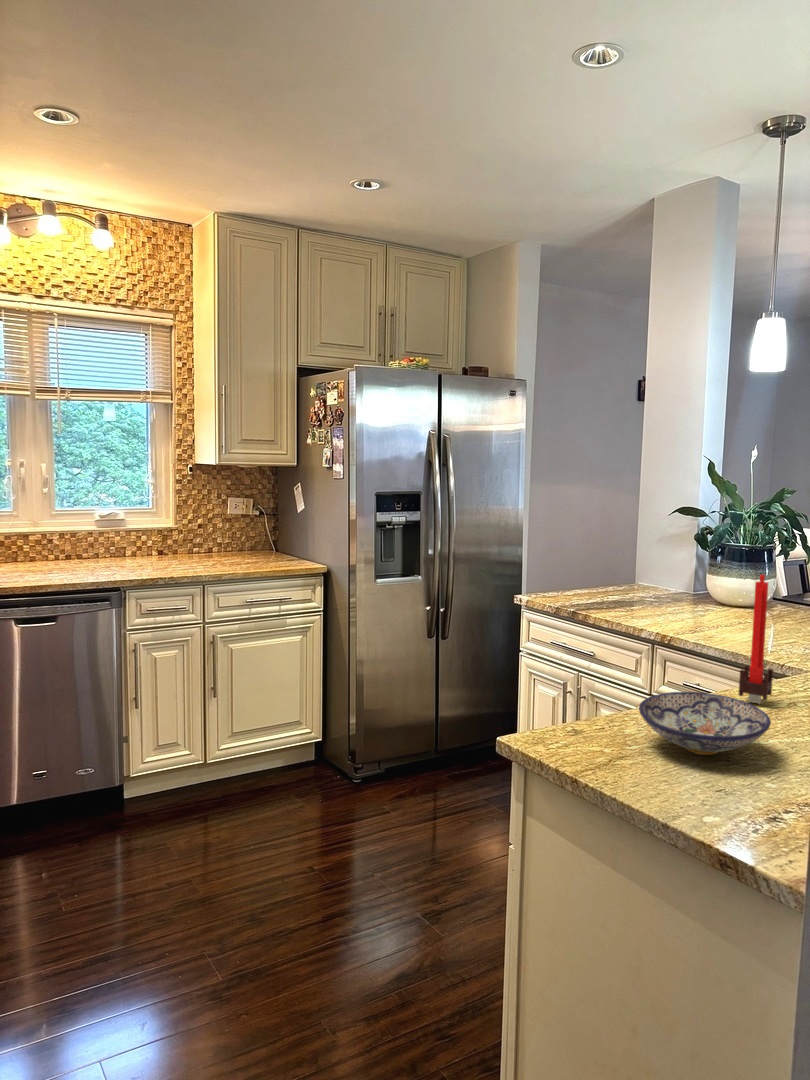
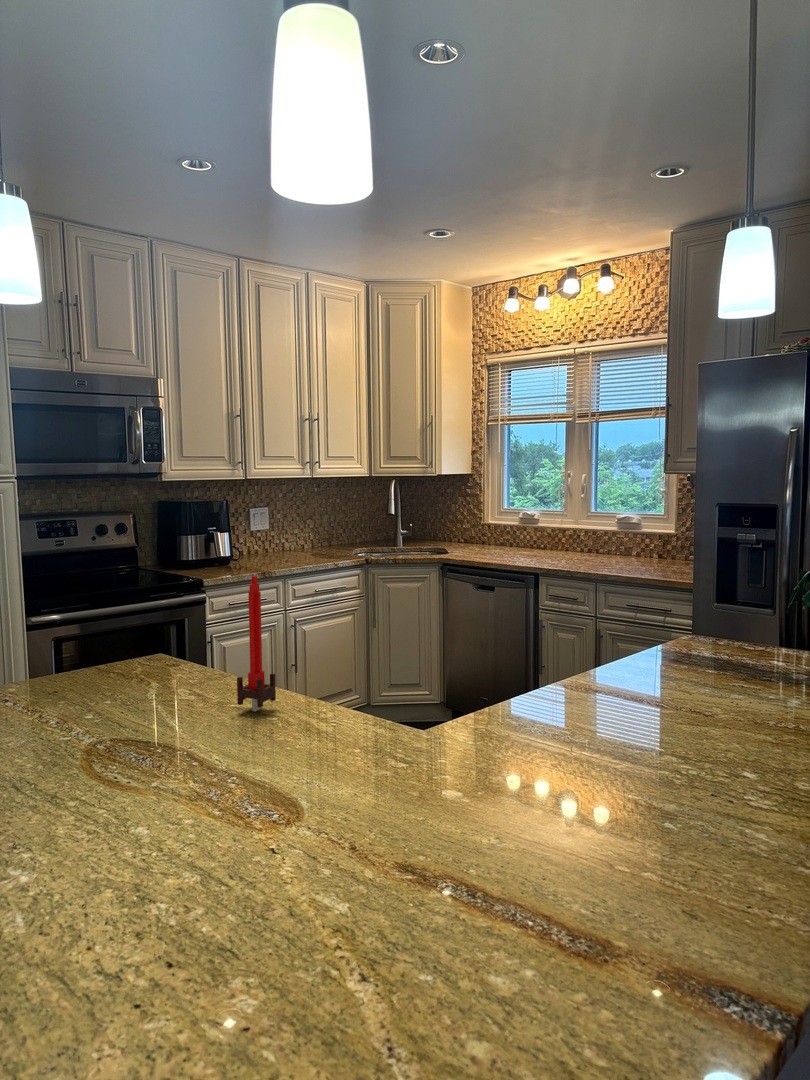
bowl: present [639,692,771,755] -> none [65,648,168,690]

